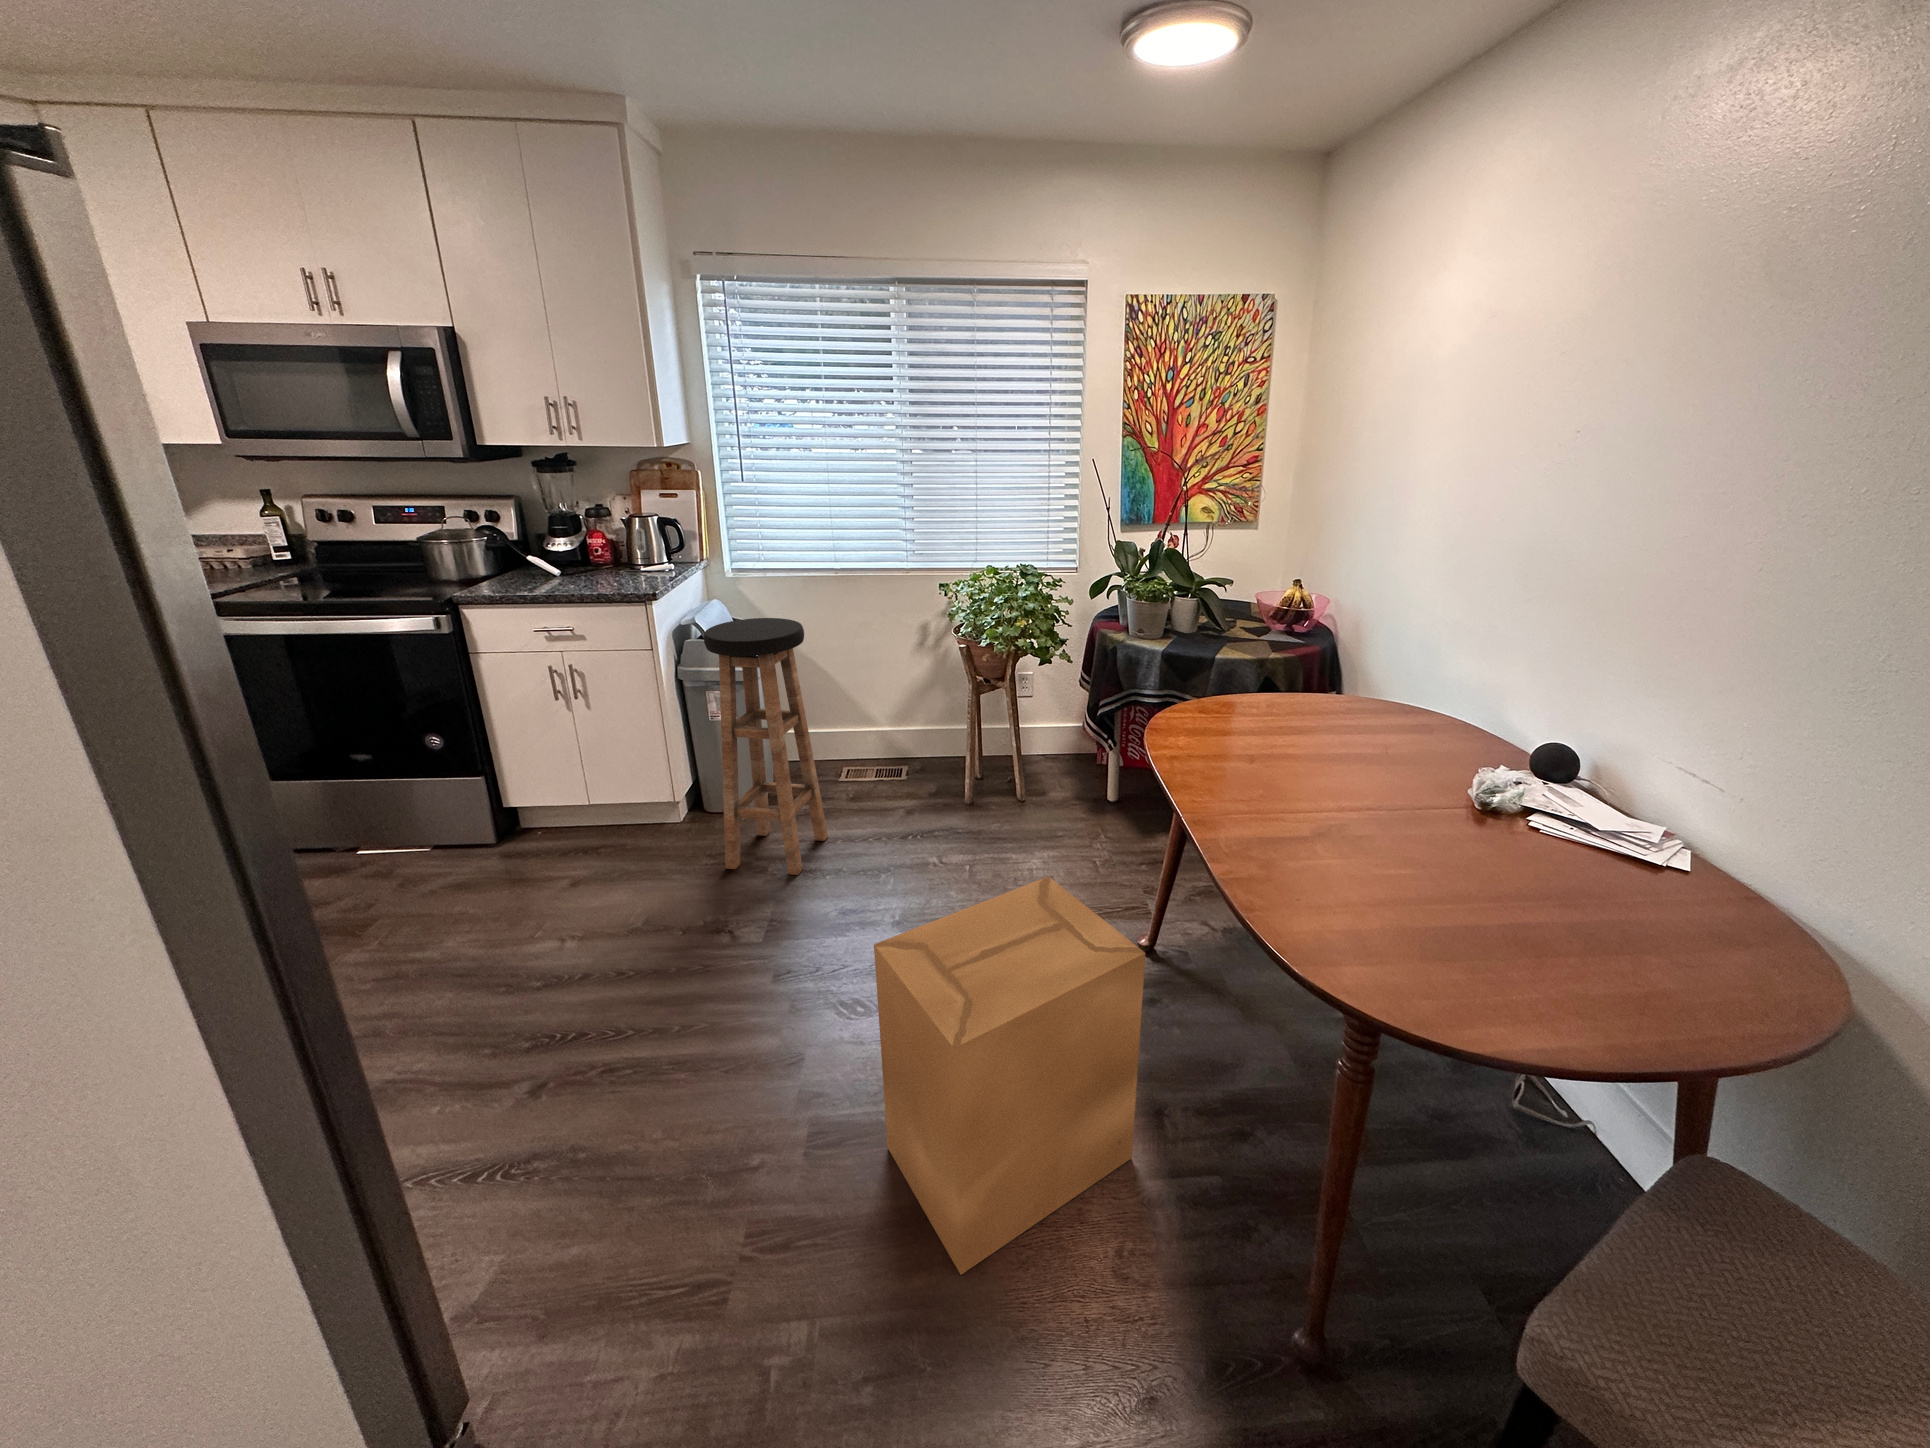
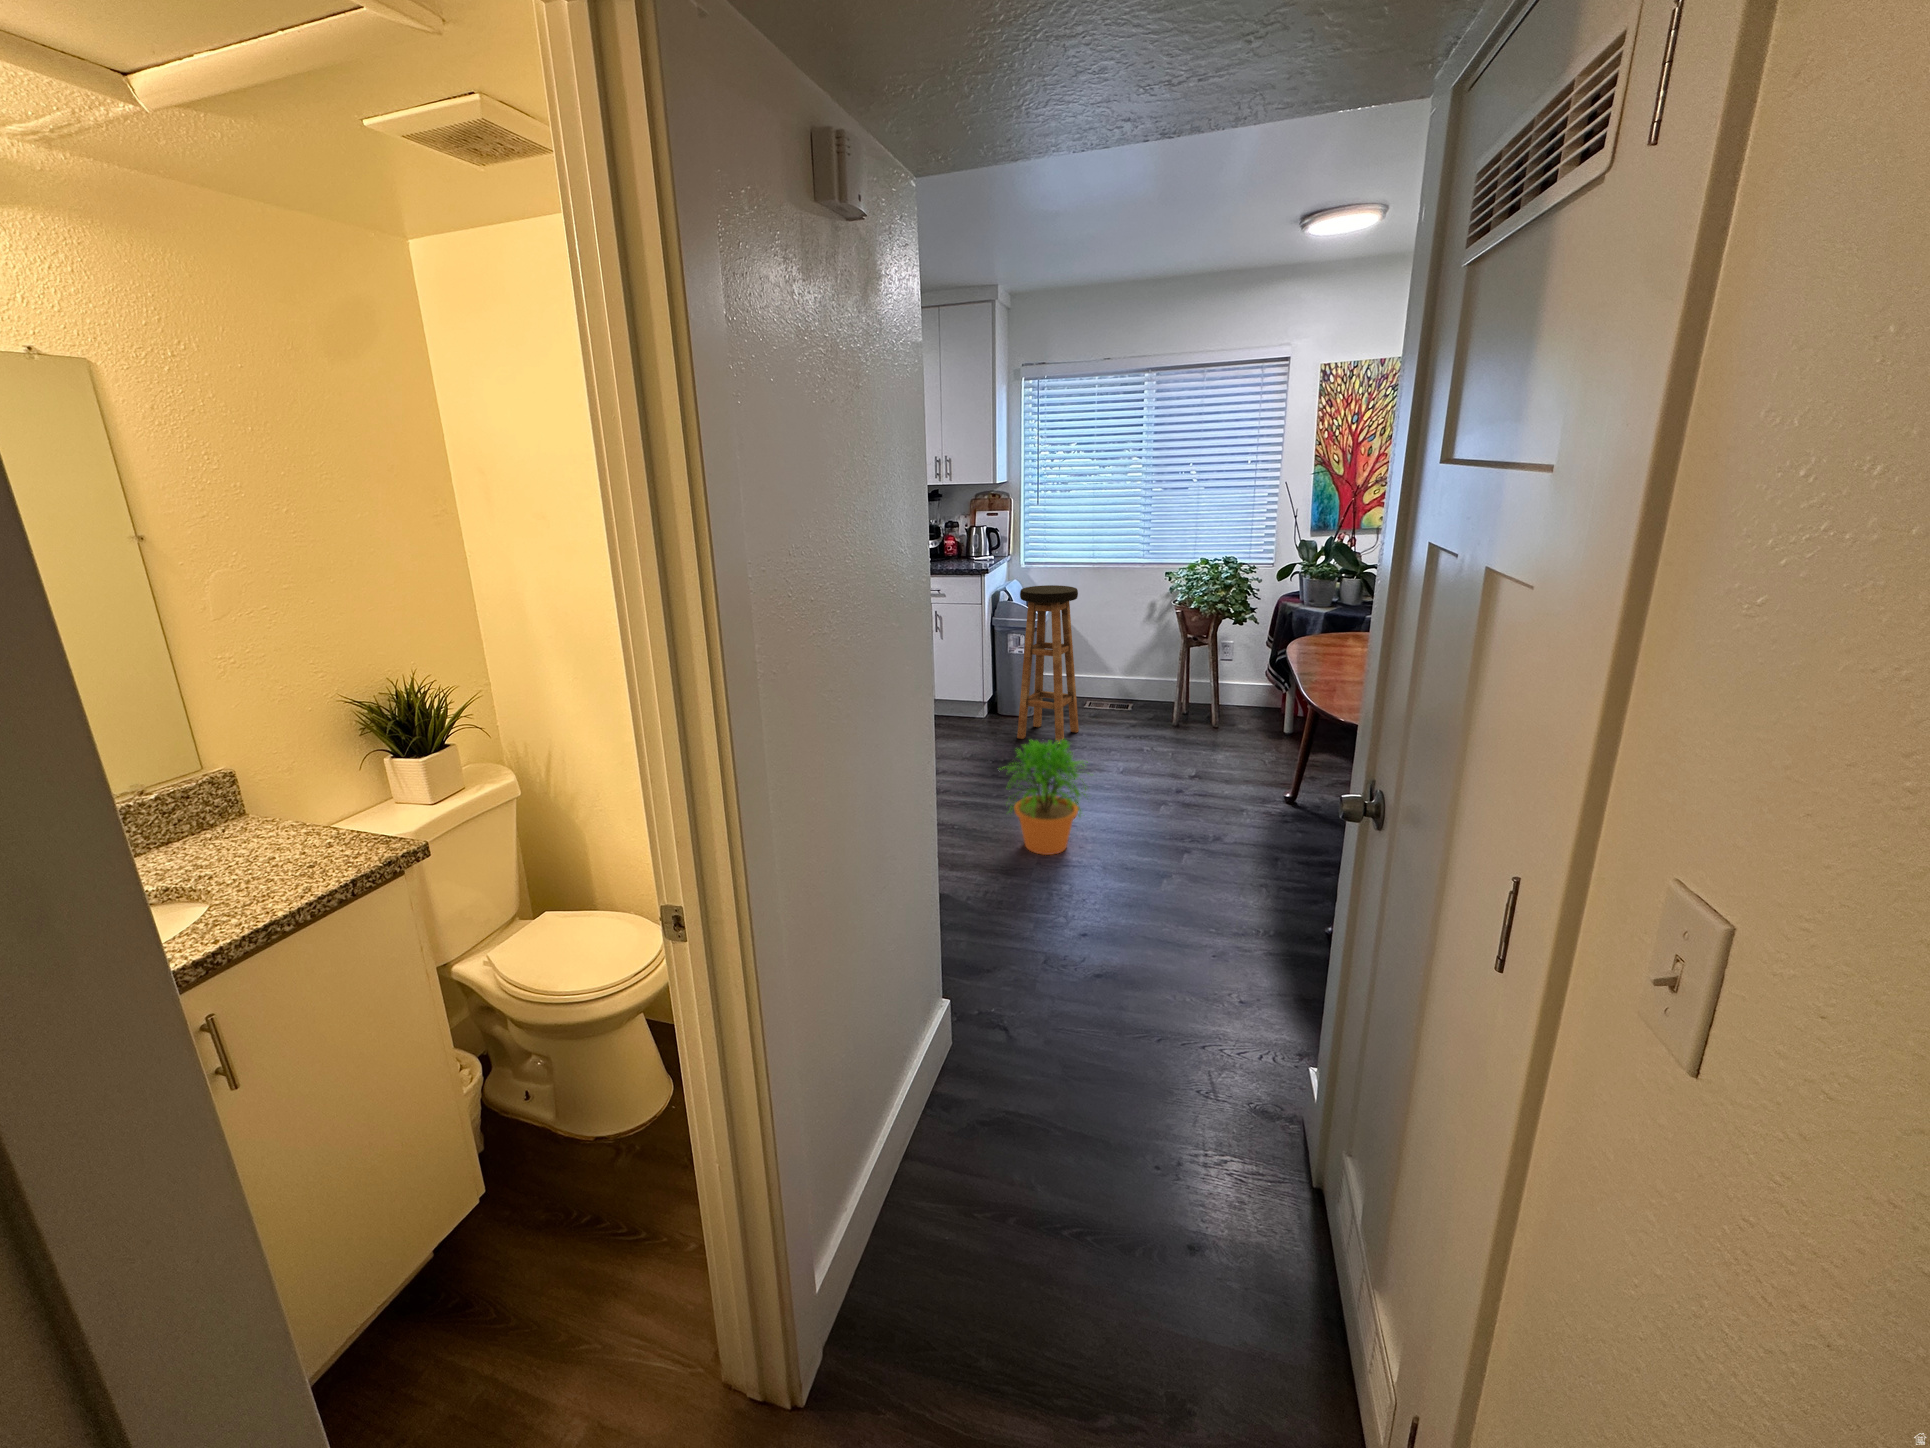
cardboard box: present [874,877,1145,1275] -> none [1121,706,1267,871]
potted plant: none [592,1009,821,1280] -> present [1004,739,1088,855]

